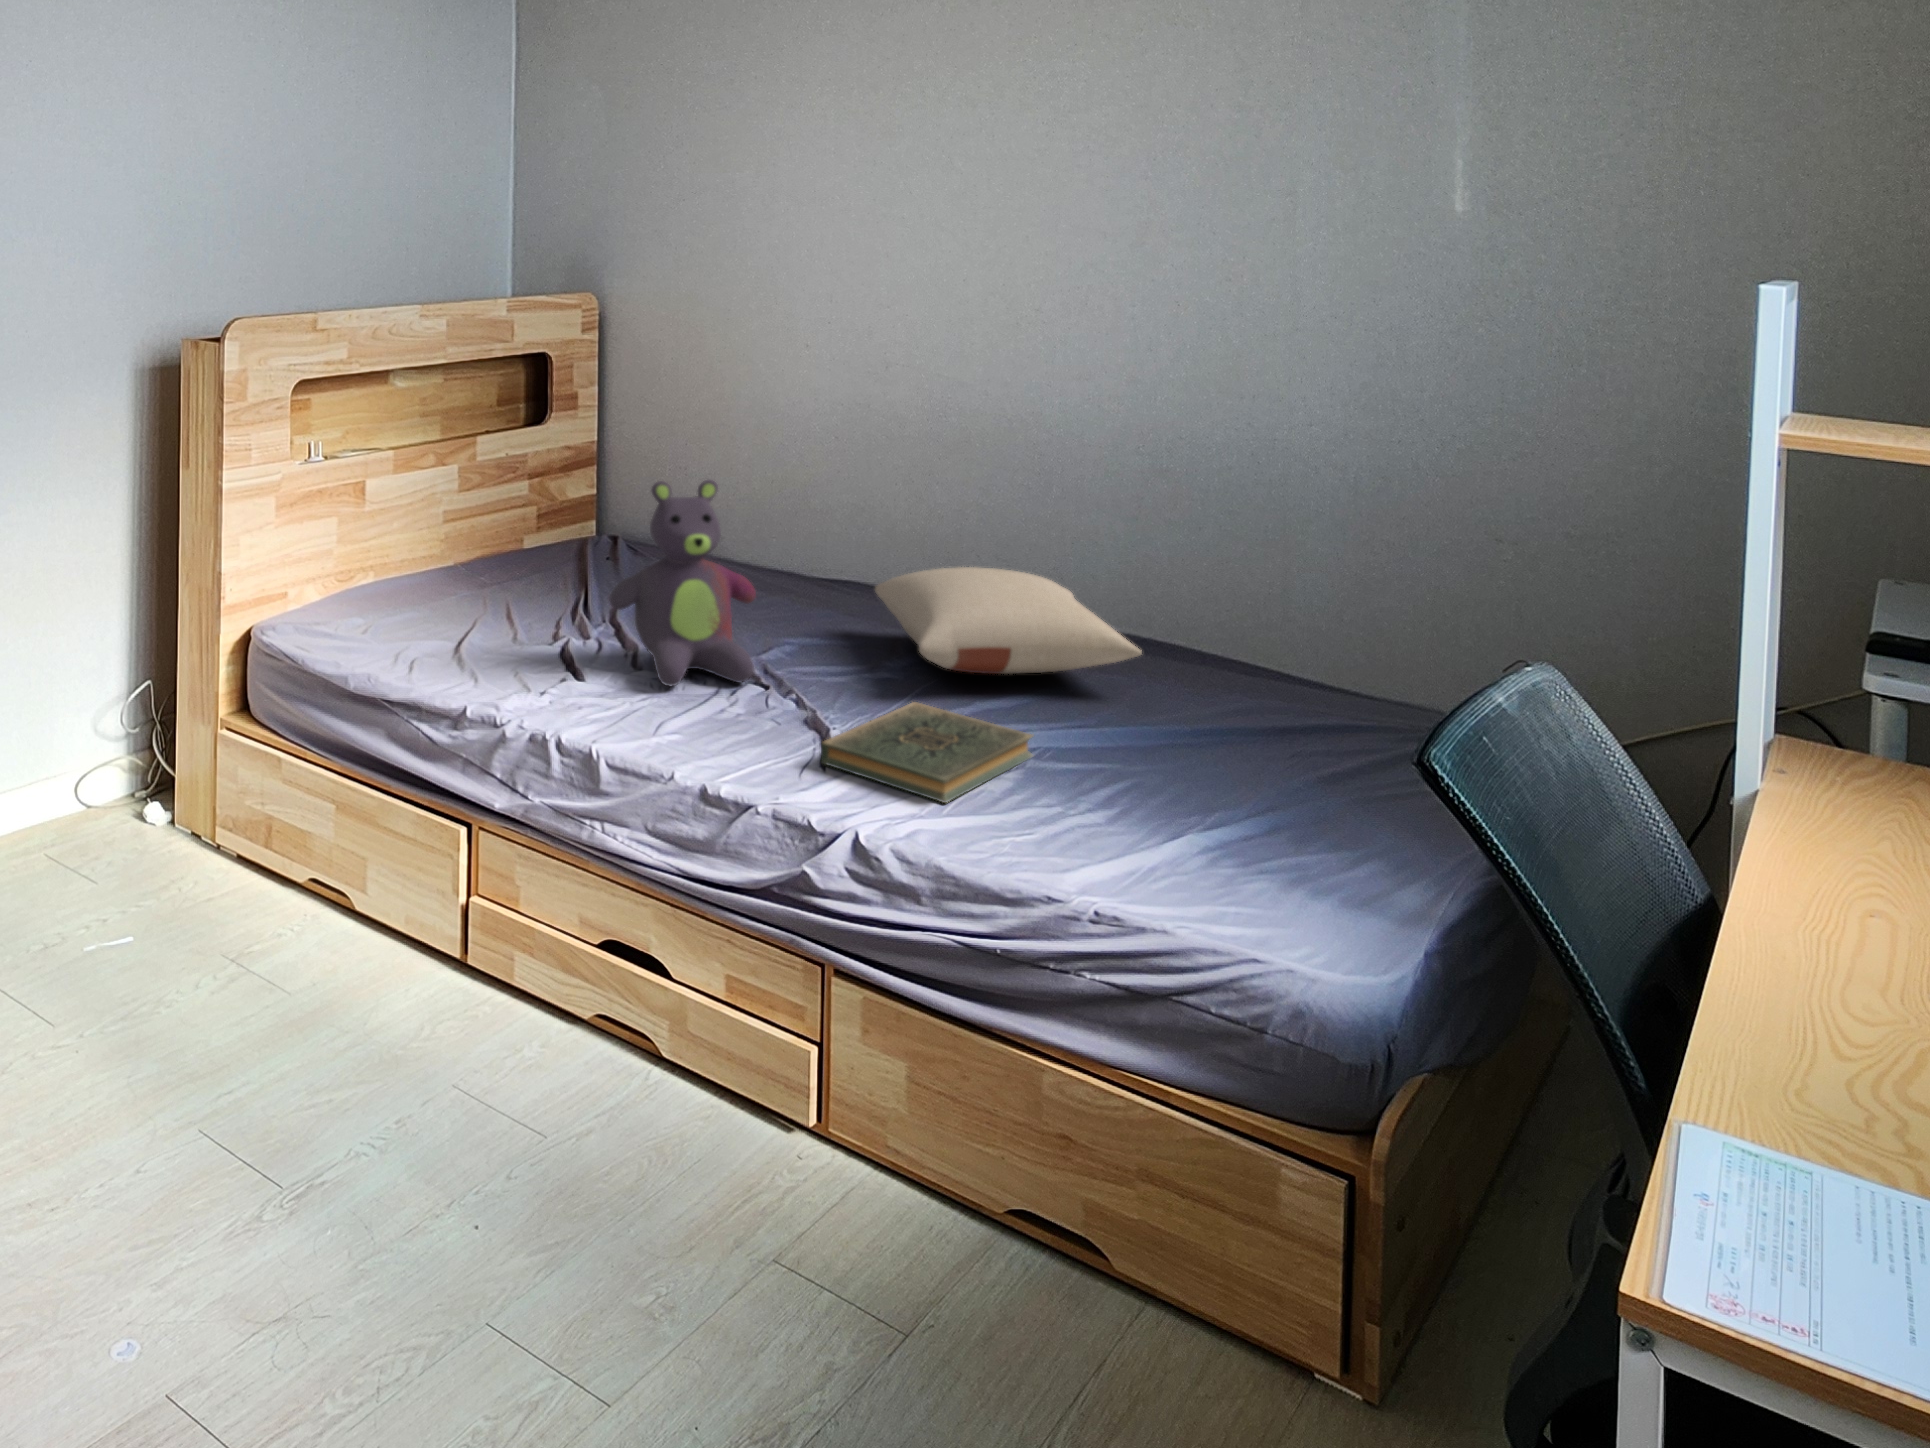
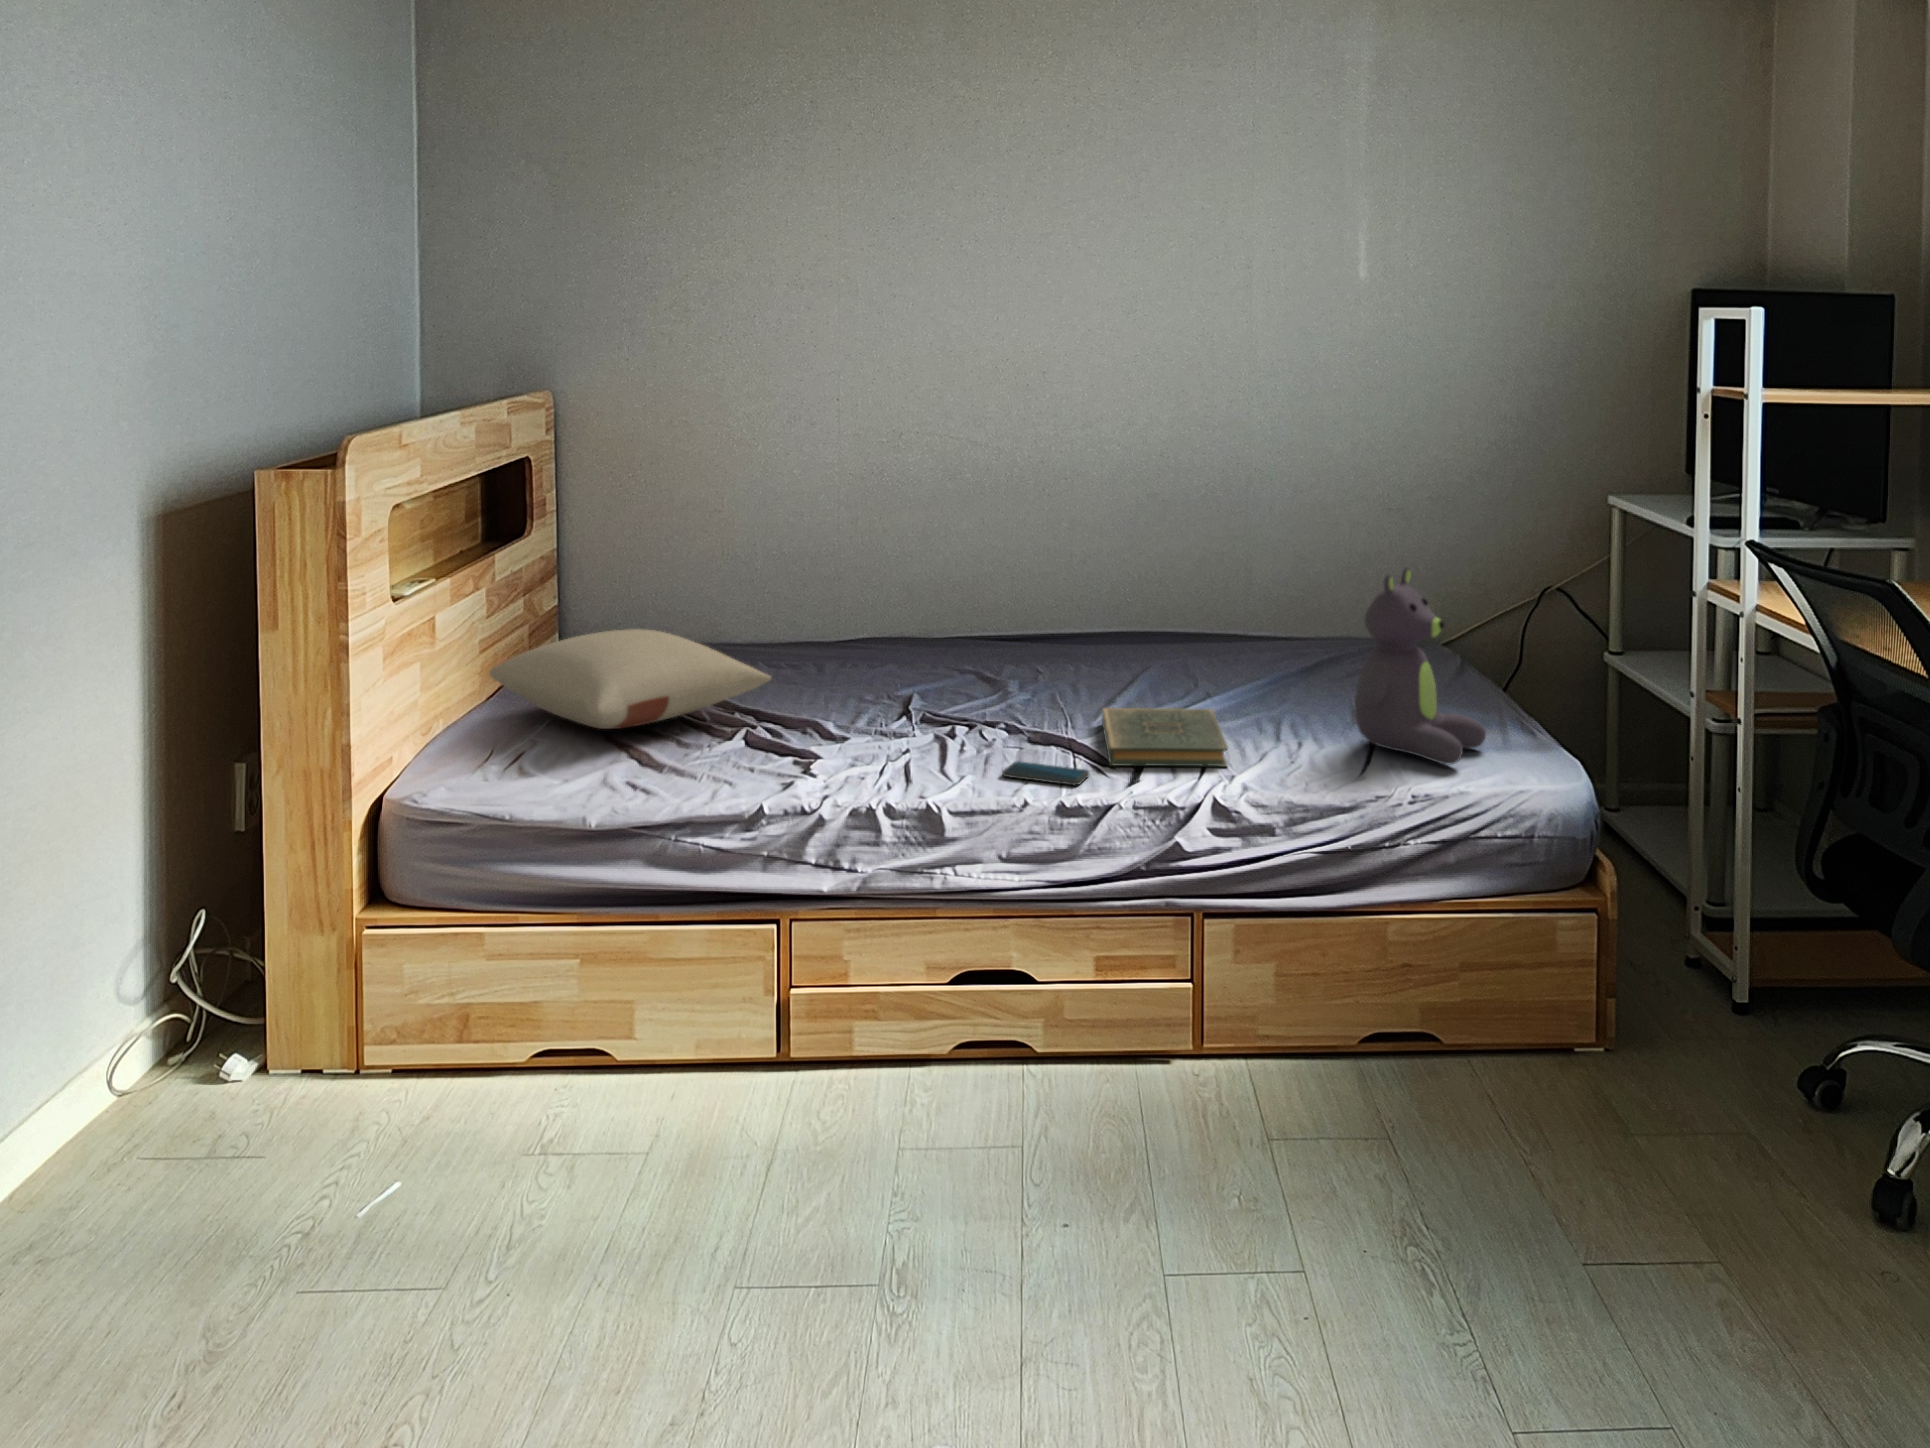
stuffed bear: present [609,480,756,686] -> present [1355,566,1486,764]
pillow: present [875,567,1142,674] -> present [489,629,771,729]
smartphone: none [700,731,784,772] -> present [1002,761,1089,785]

